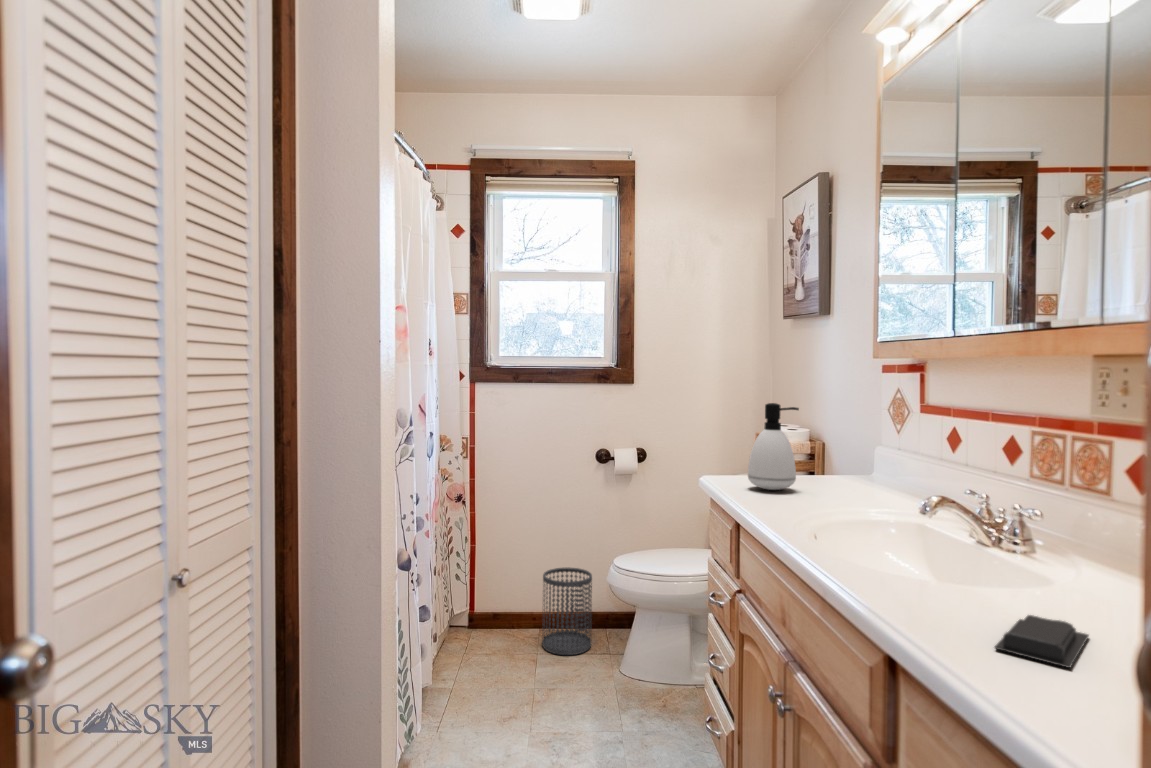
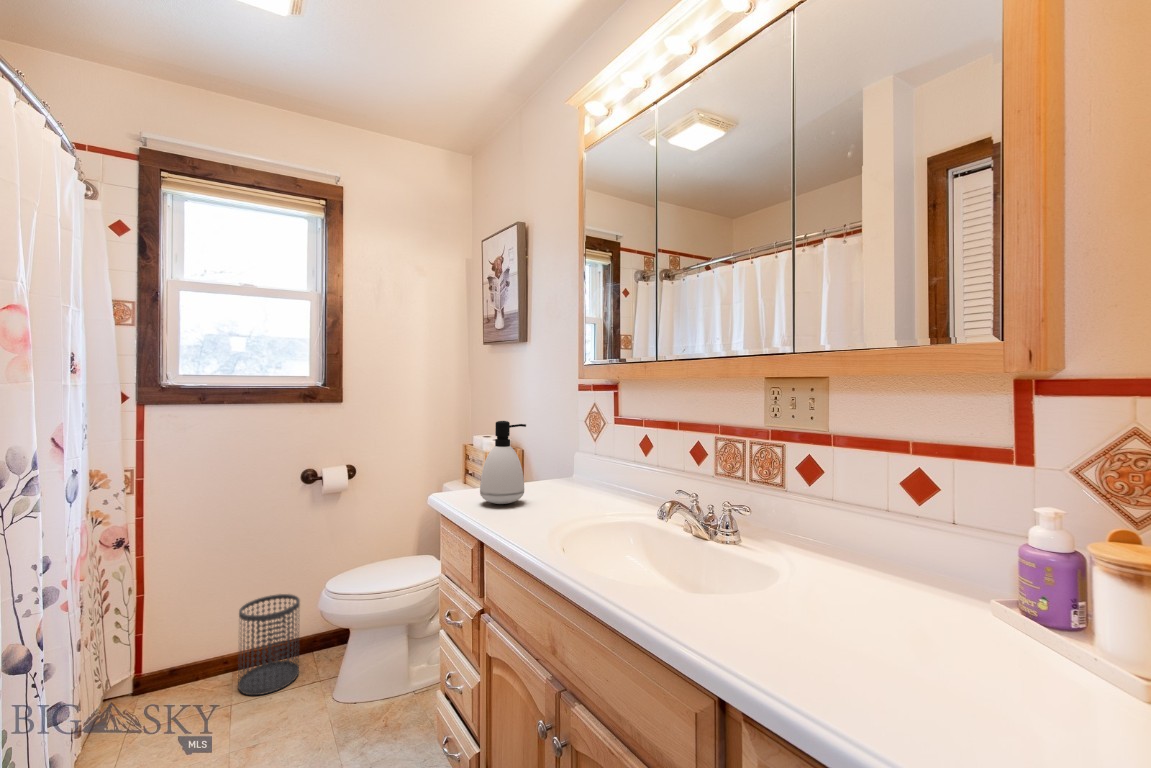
soap bar: present [995,615,1089,668] -> none [835,646,952,724]

